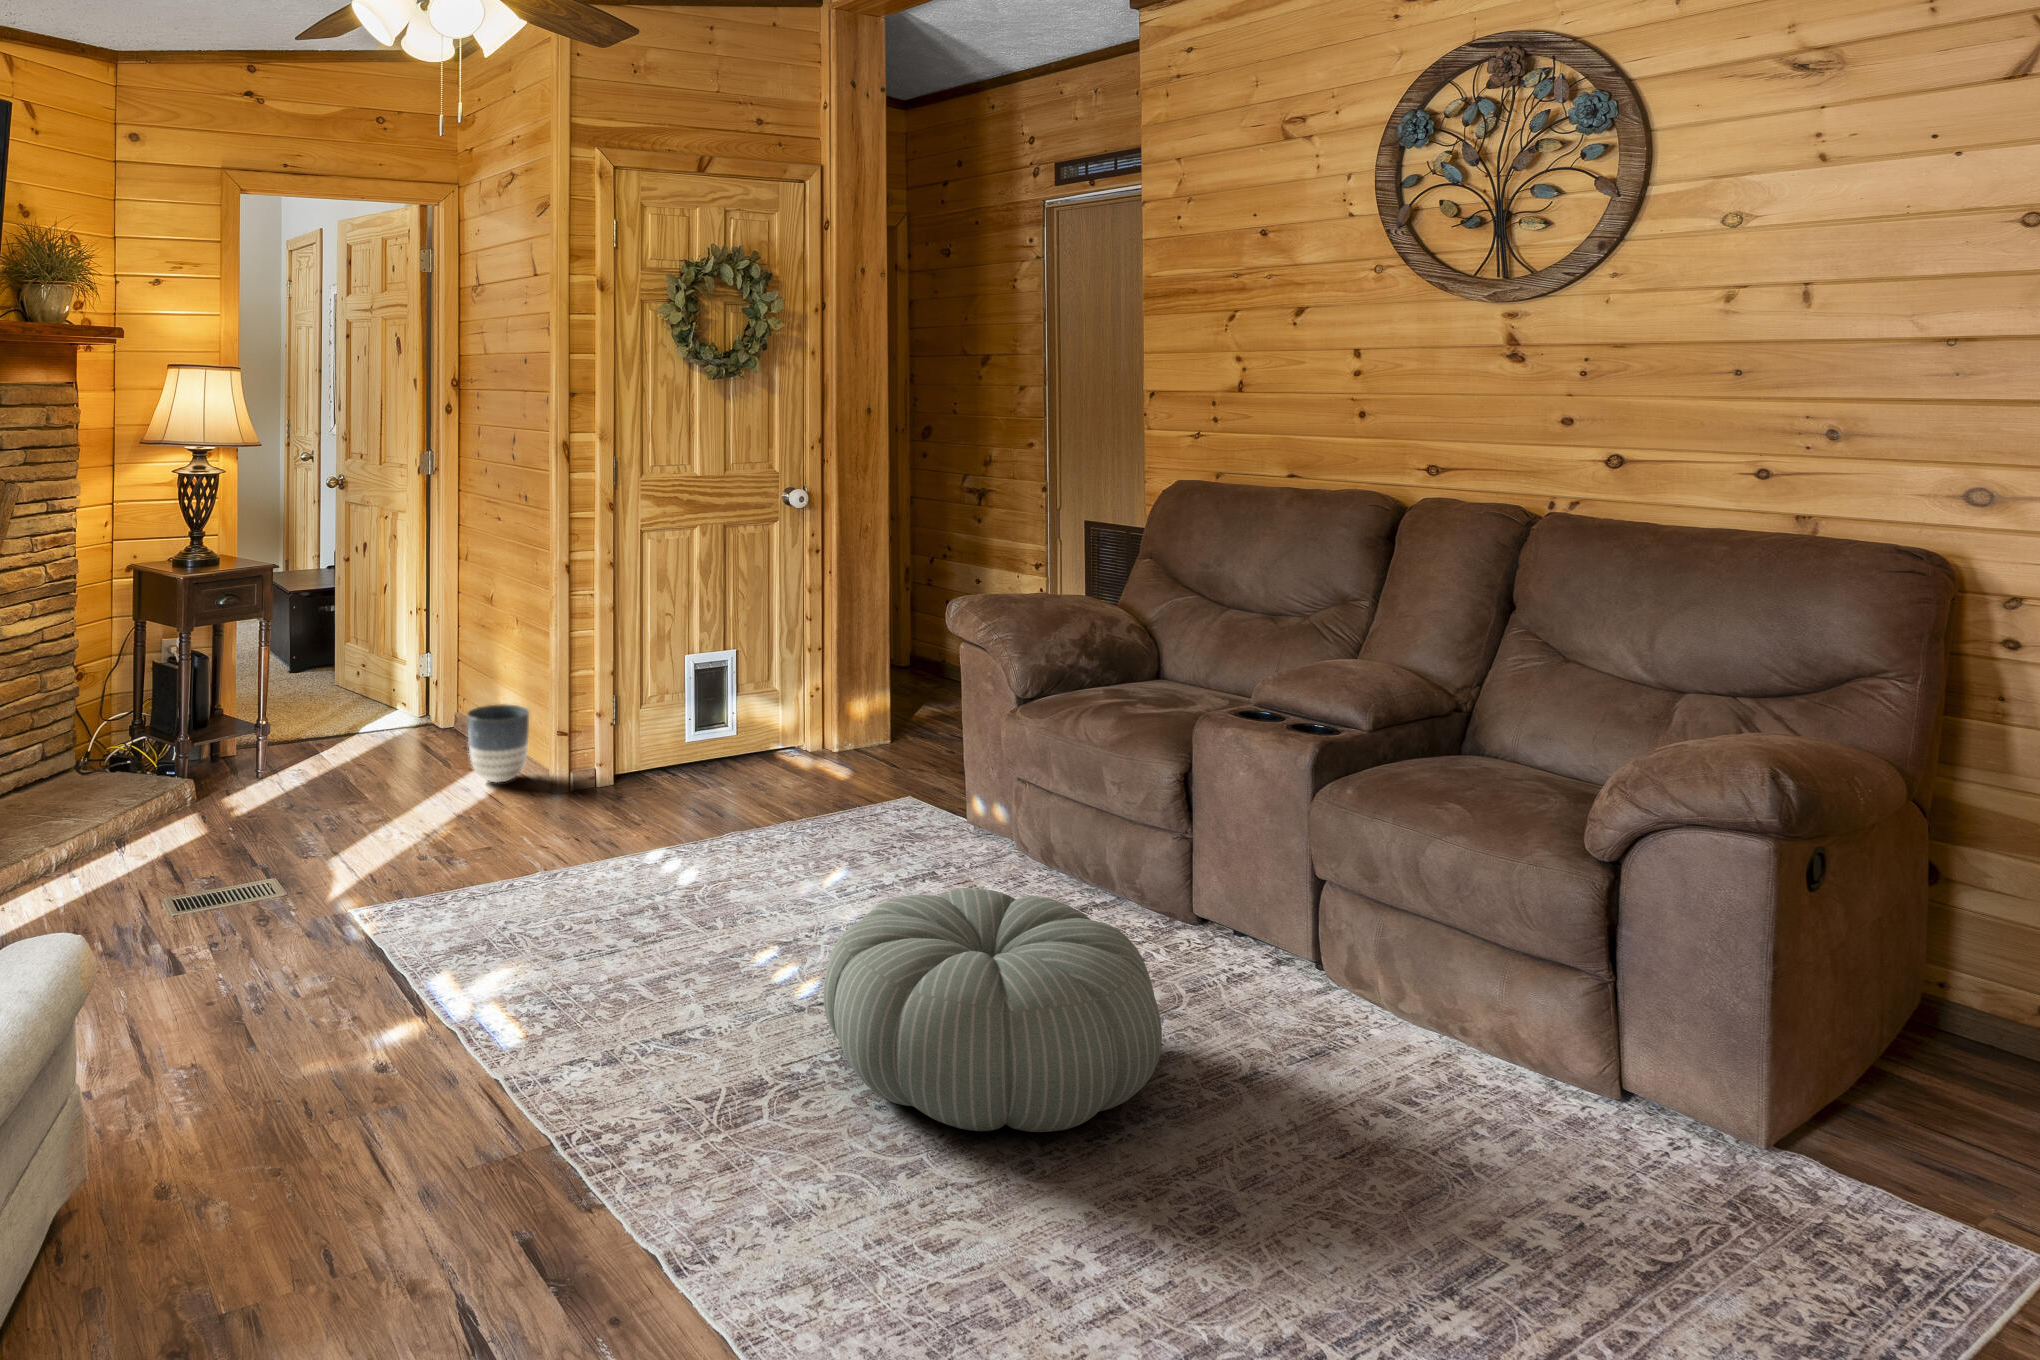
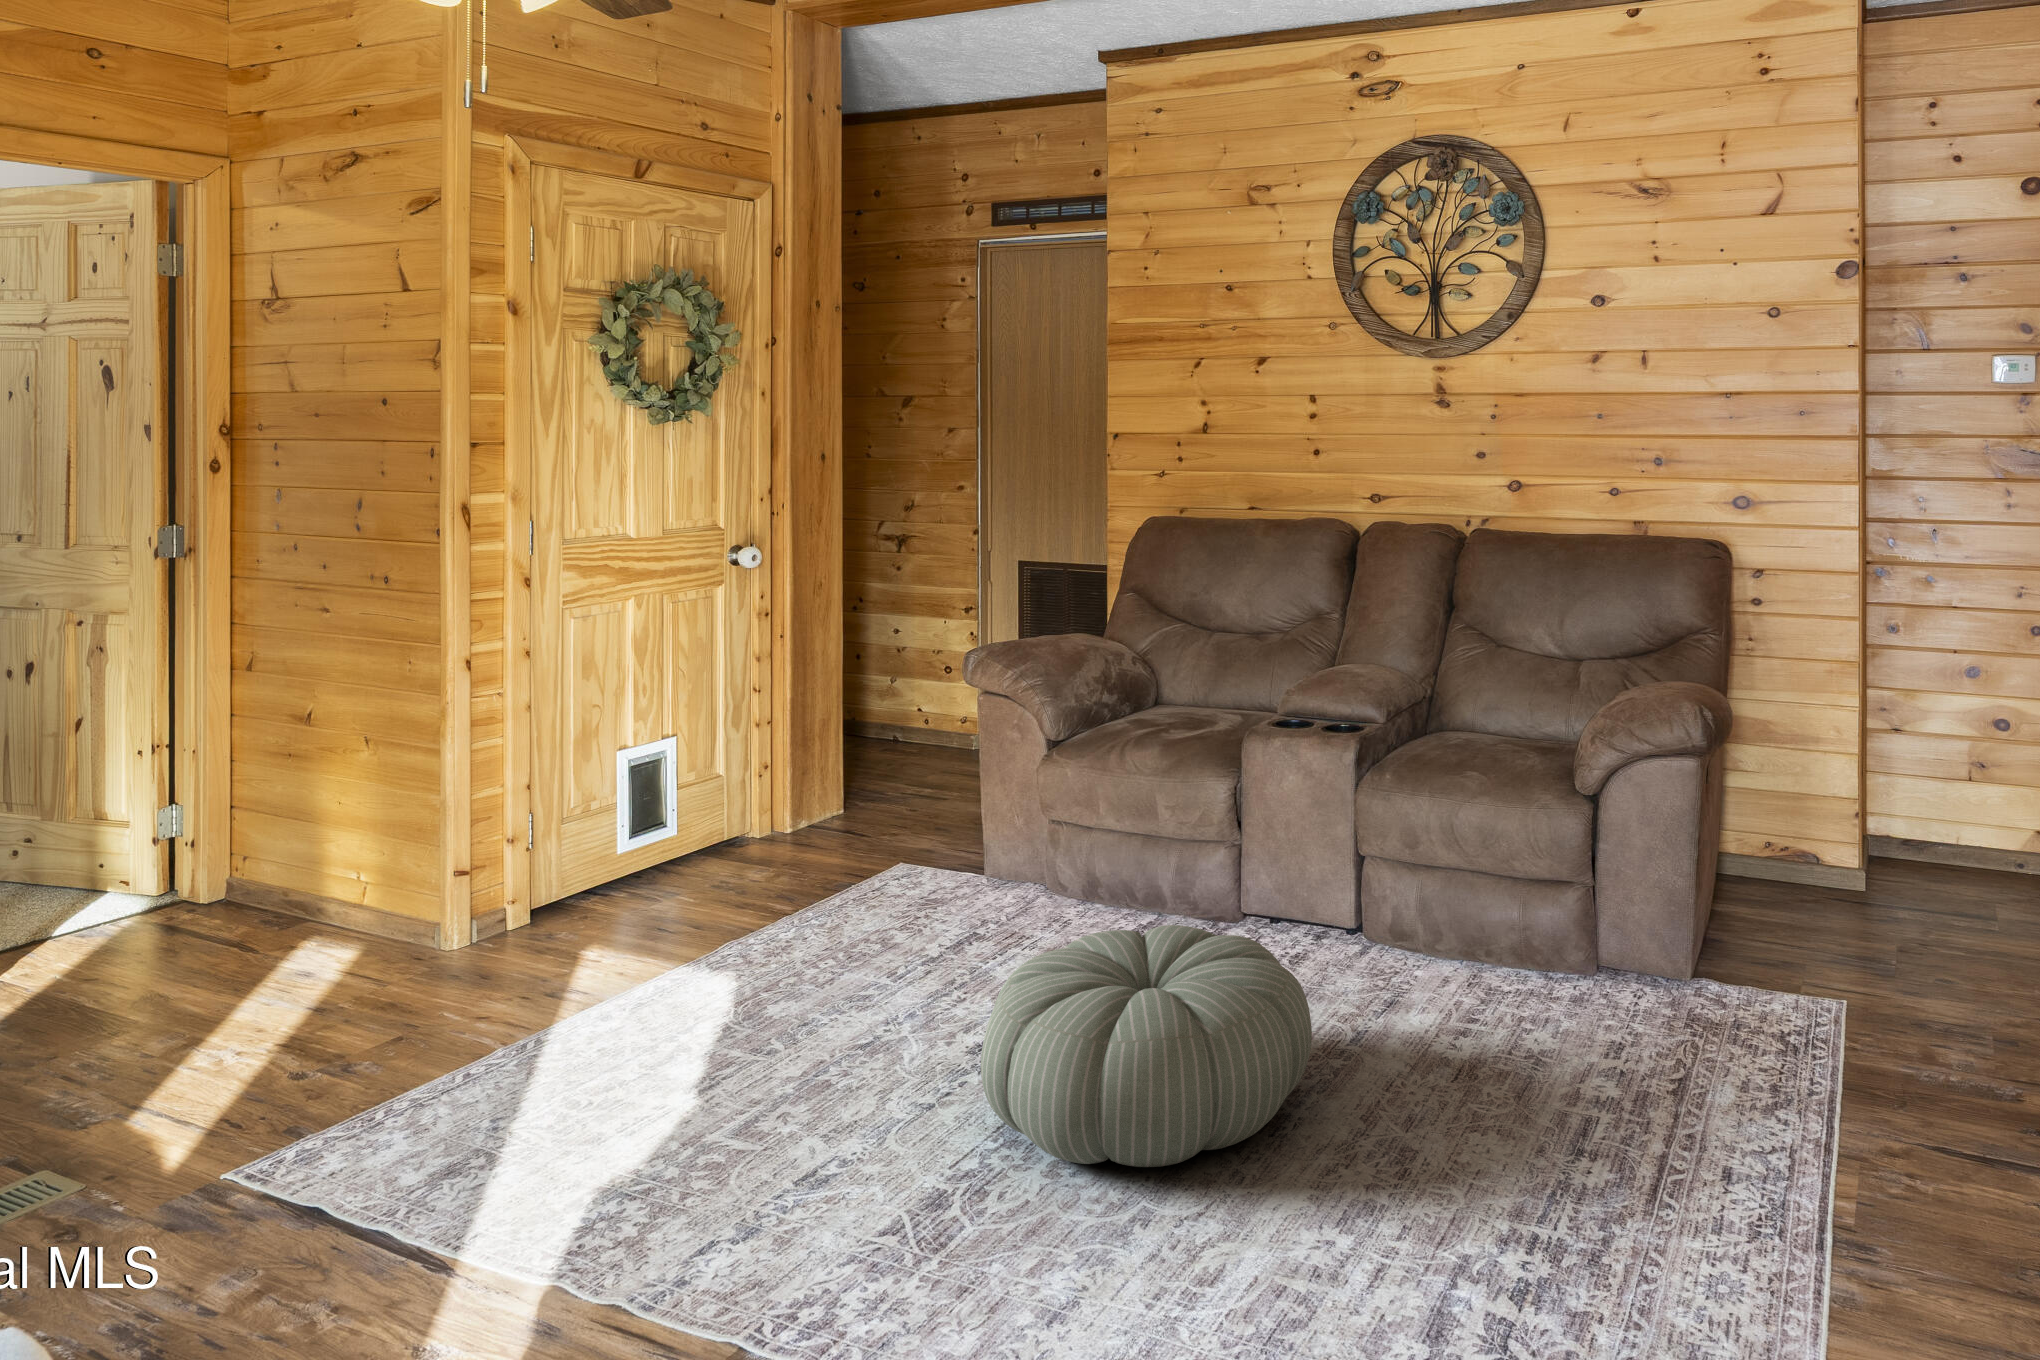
planter: present [467,704,529,783] -> none [300,847,399,954]

